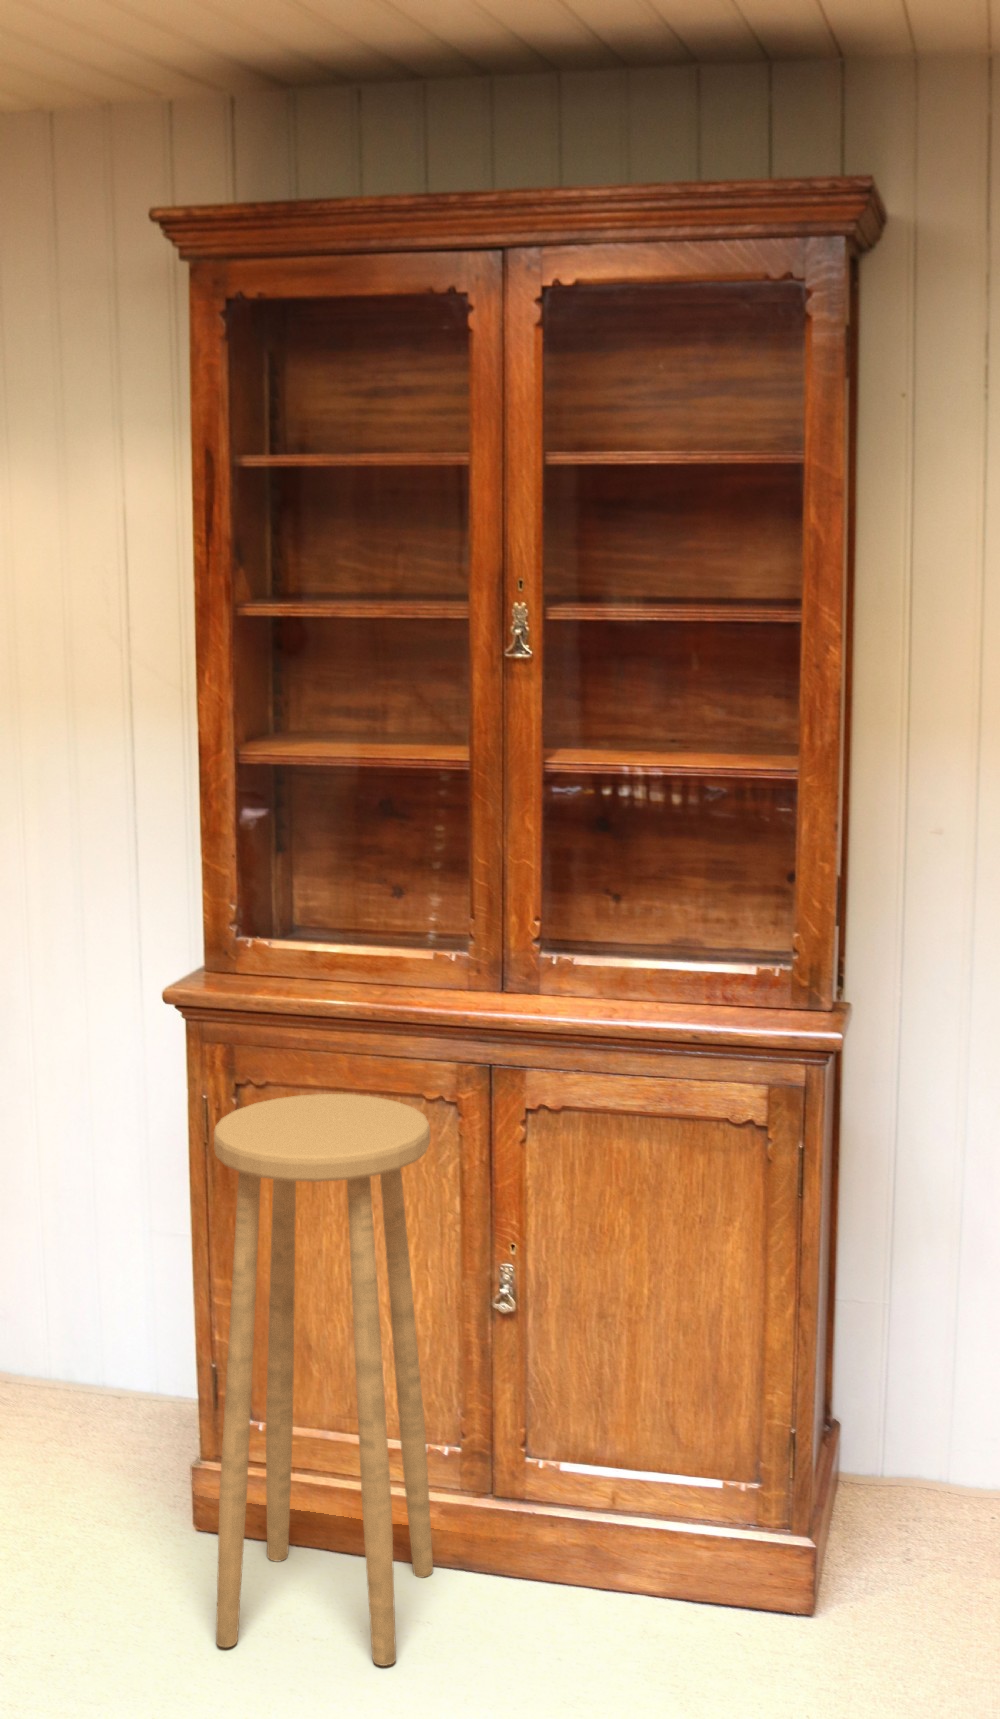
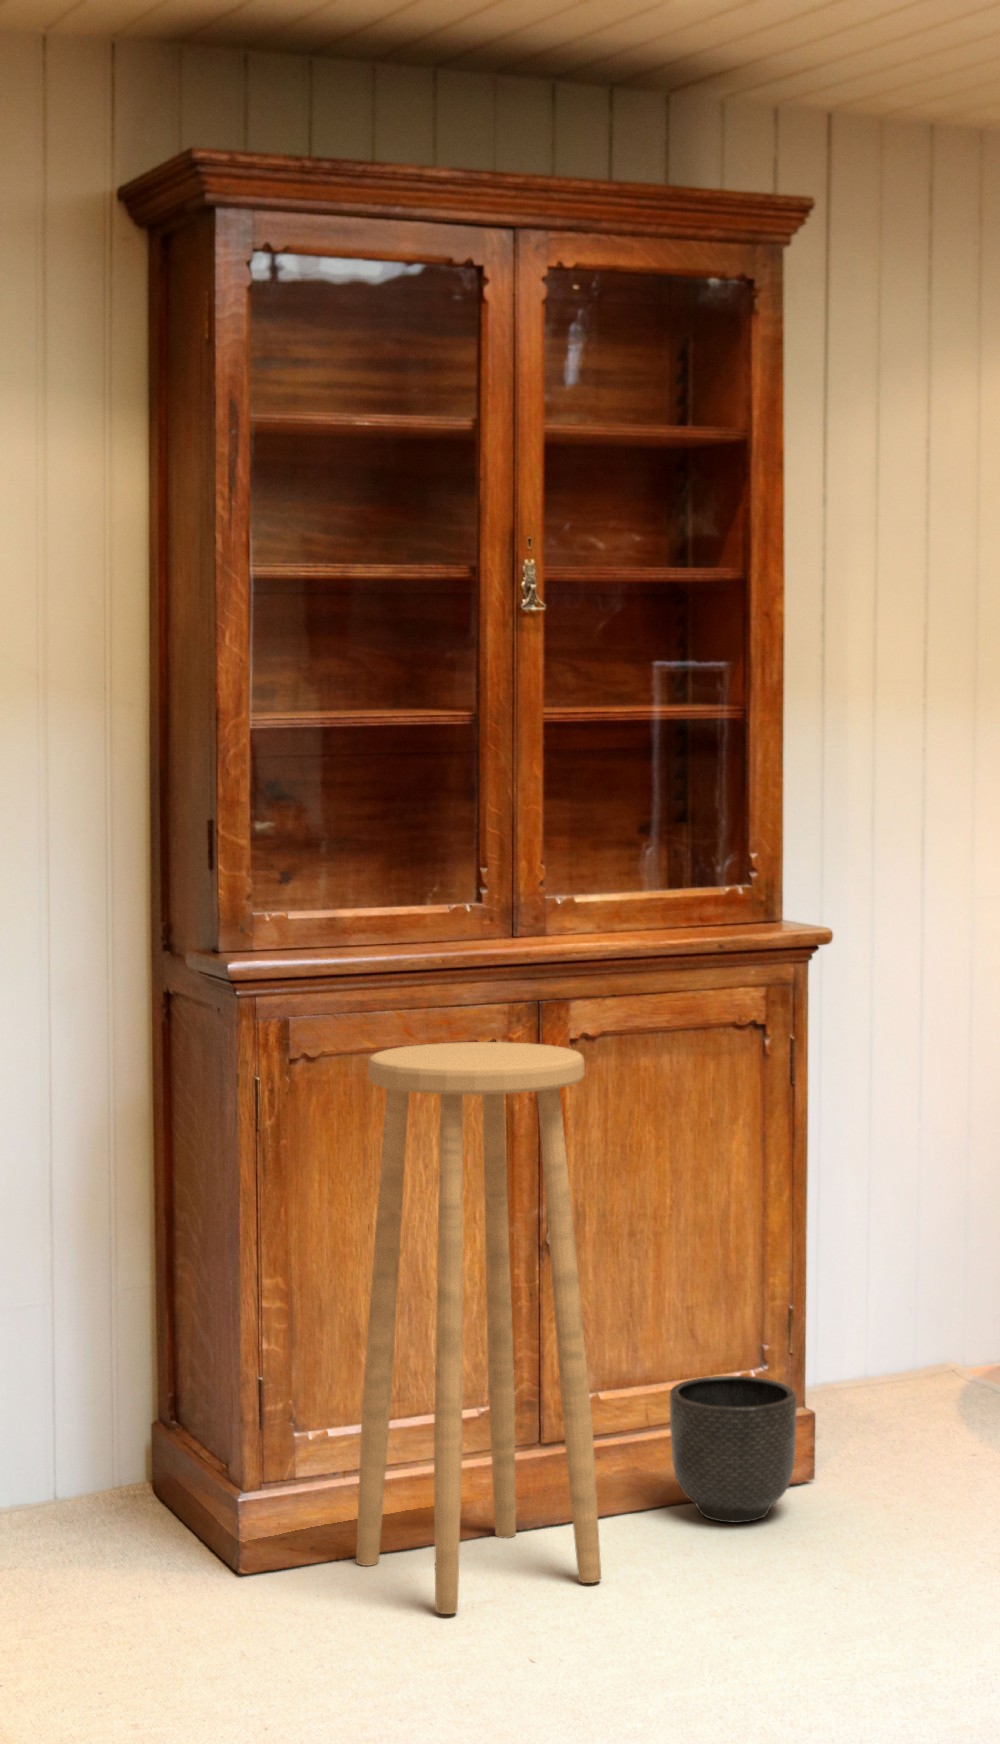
planter: none [575,1480,711,1654] -> present [670,1376,797,1523]

